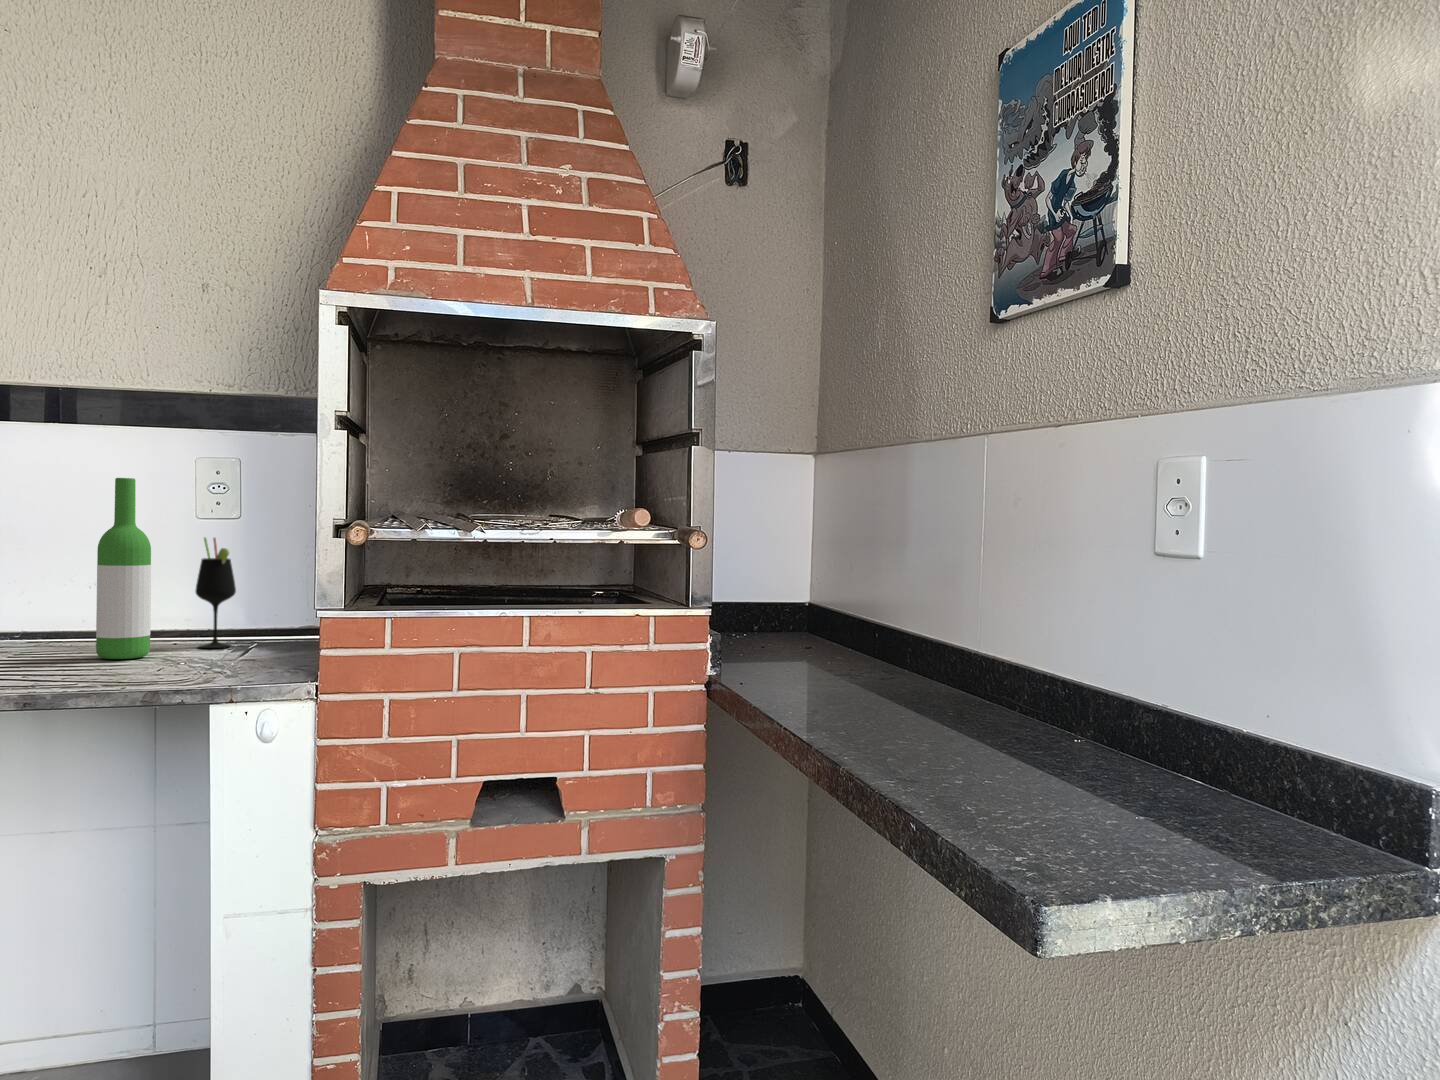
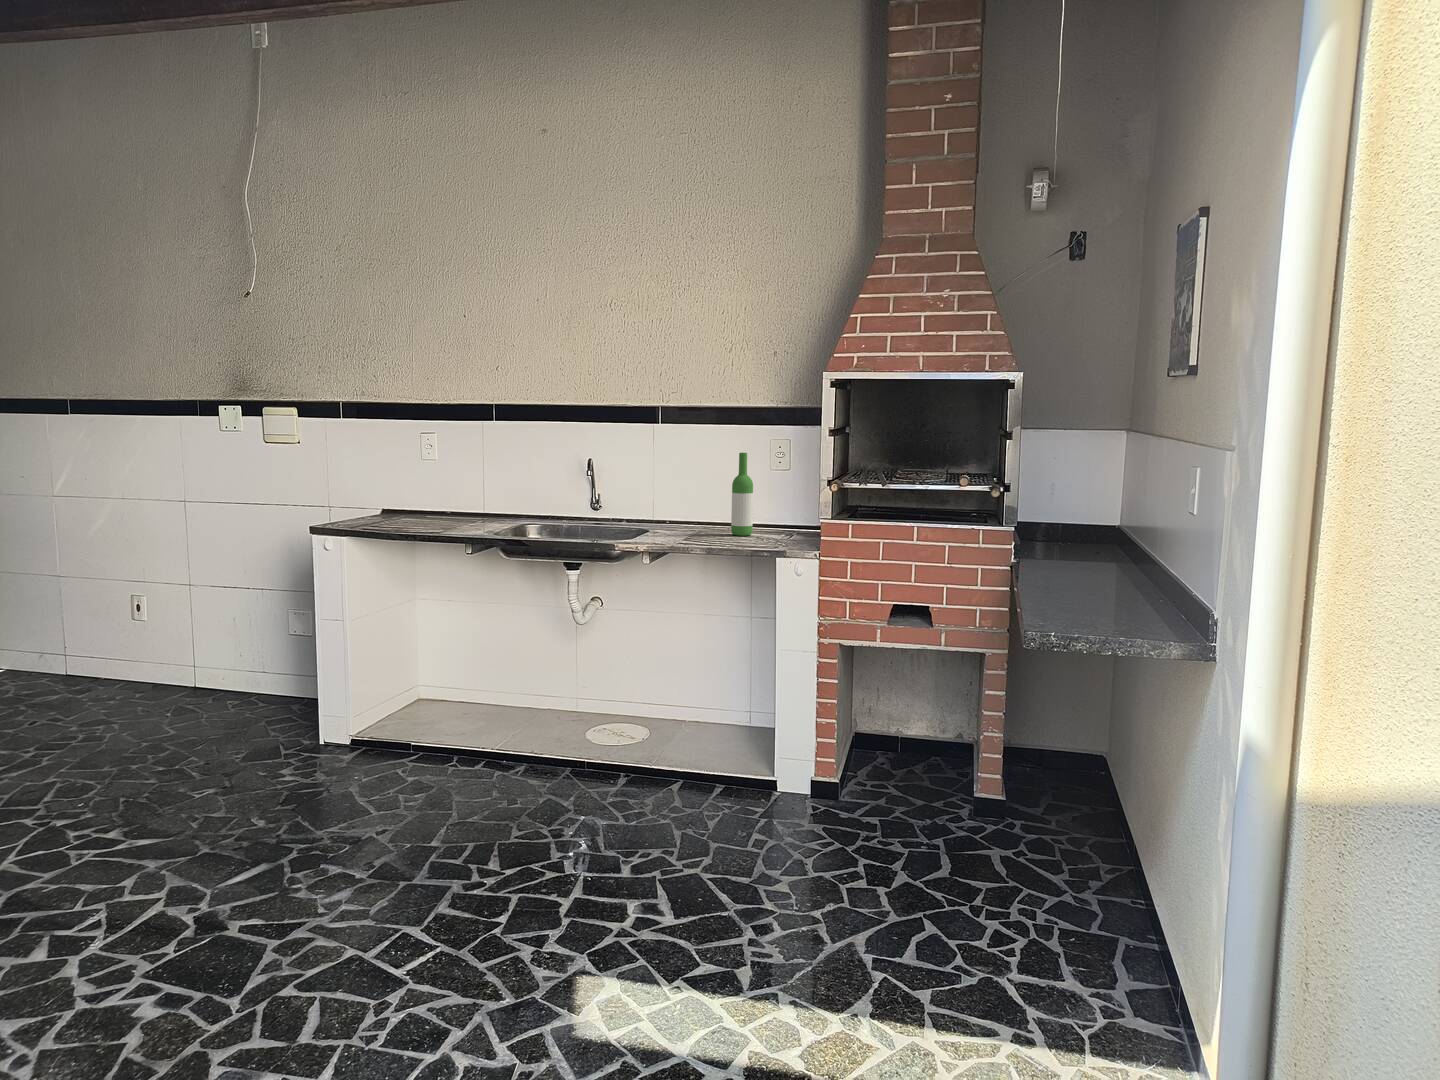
wine glass: present [196,538,236,648] -> none [771,479,789,533]

